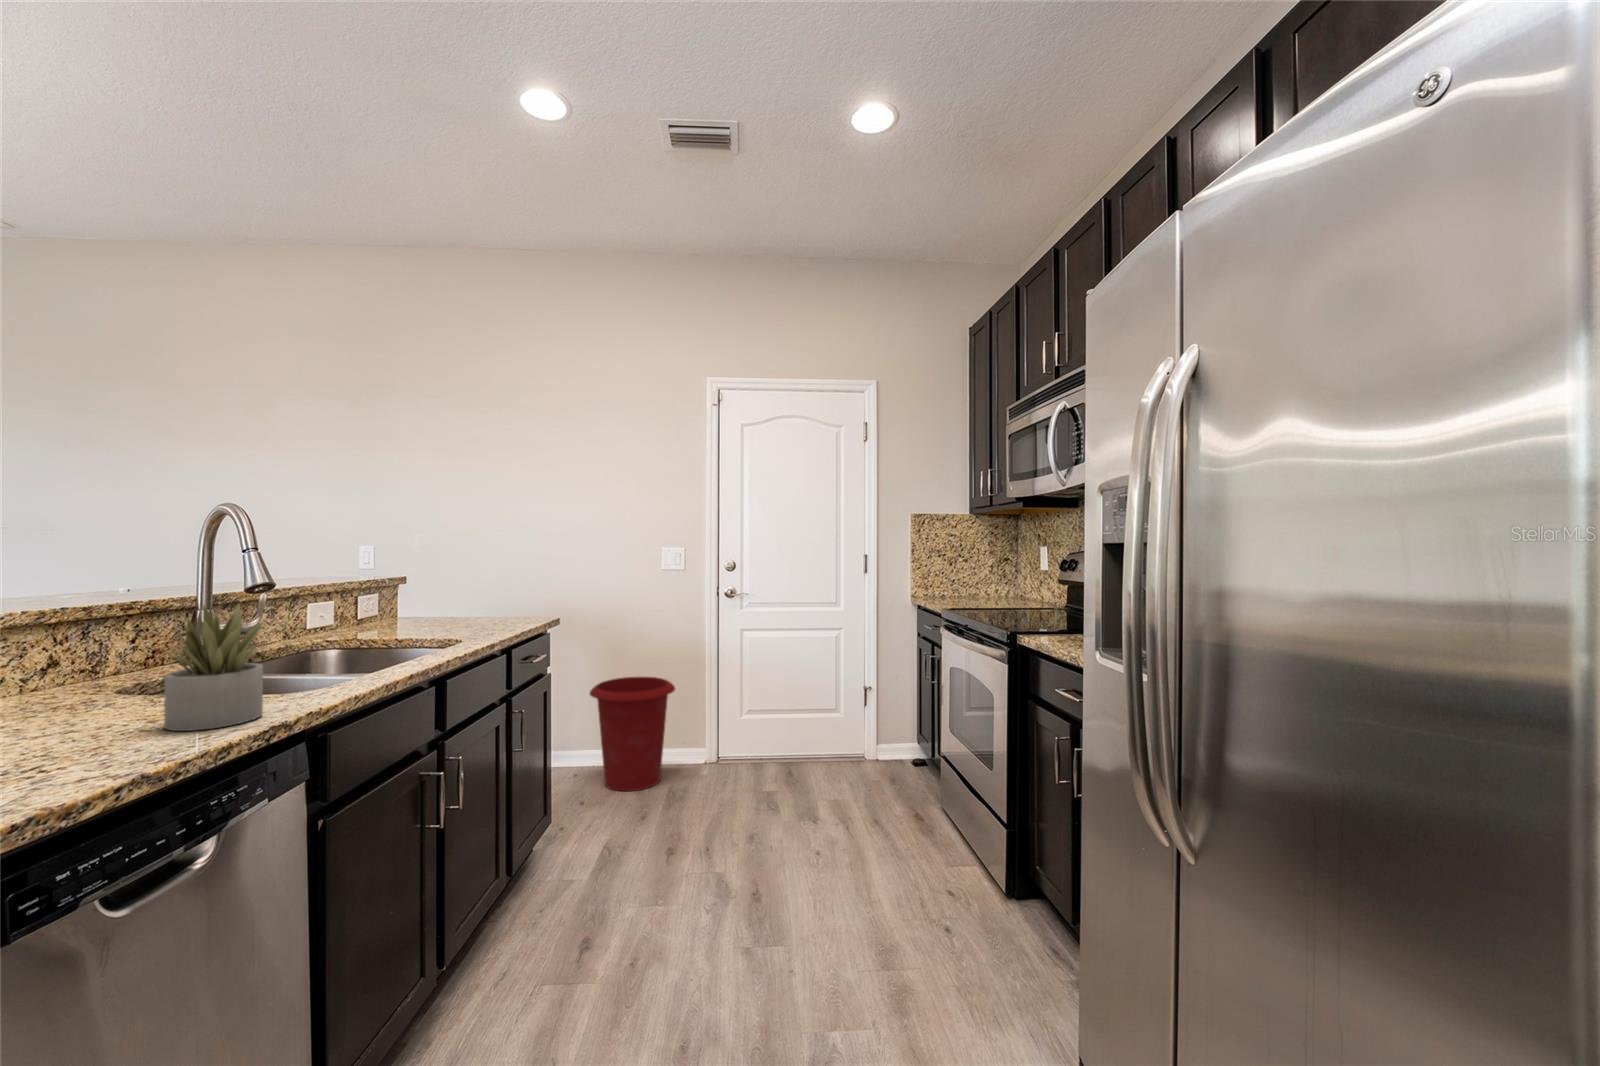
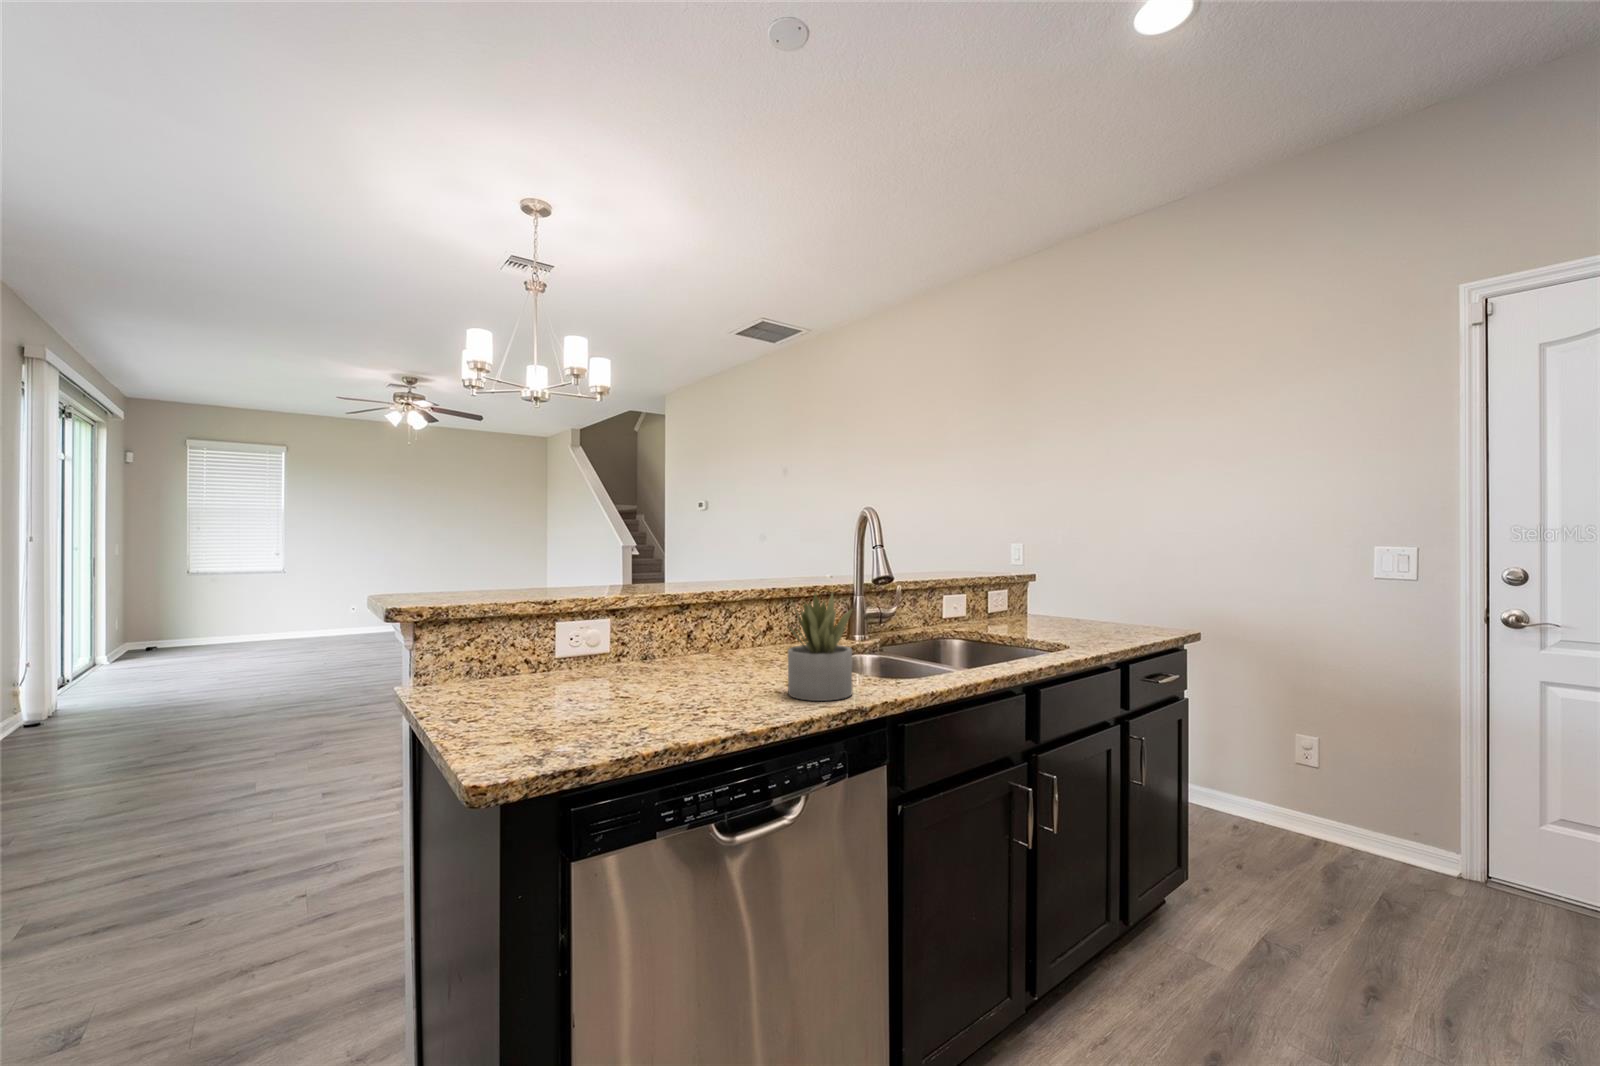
waste bin: present [590,677,675,791] -> none [1256,720,1404,887]

